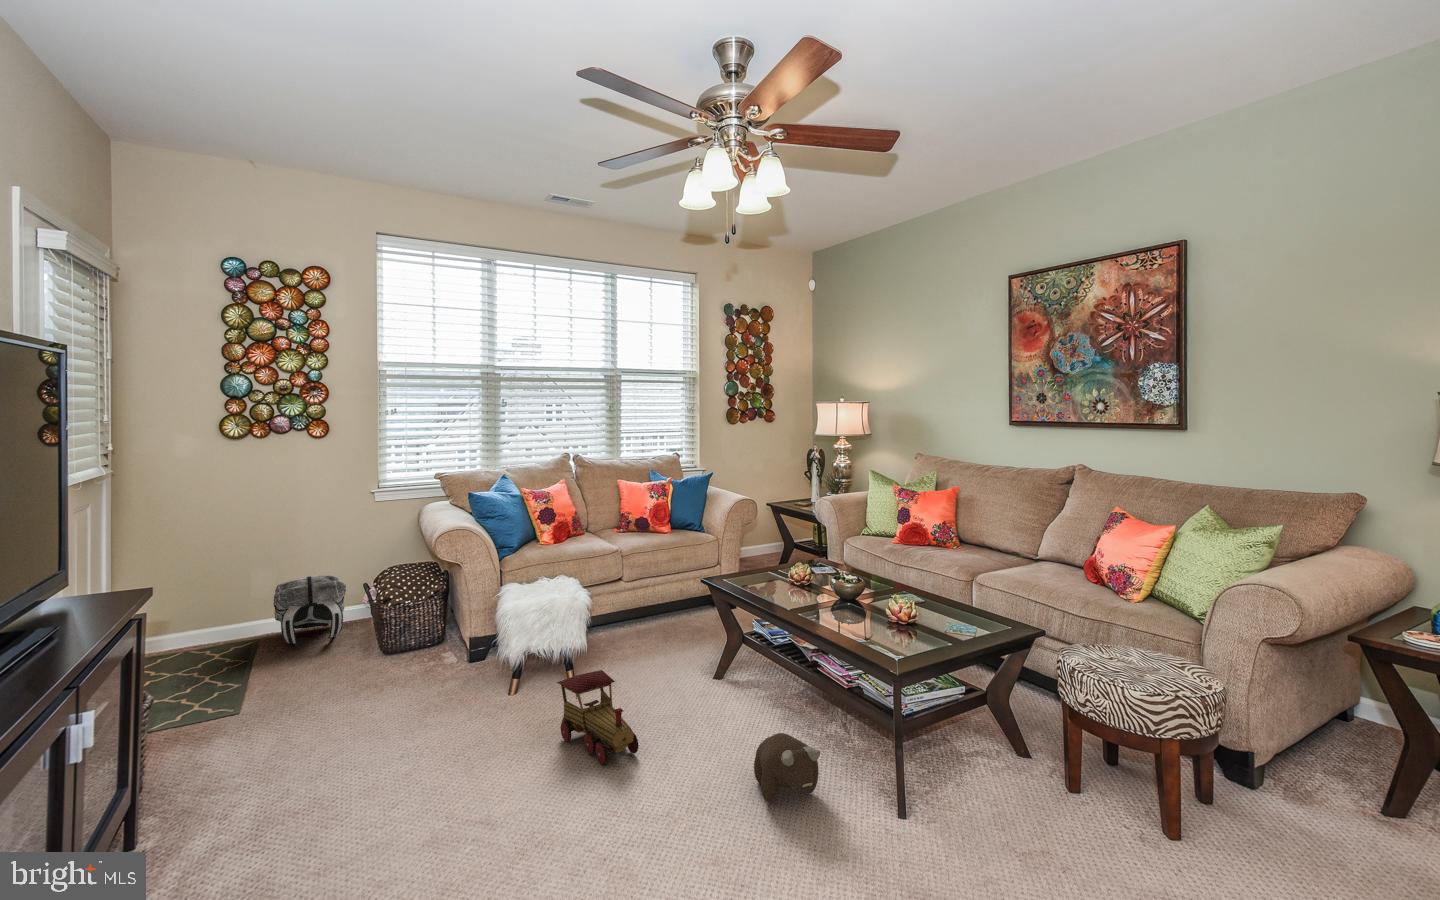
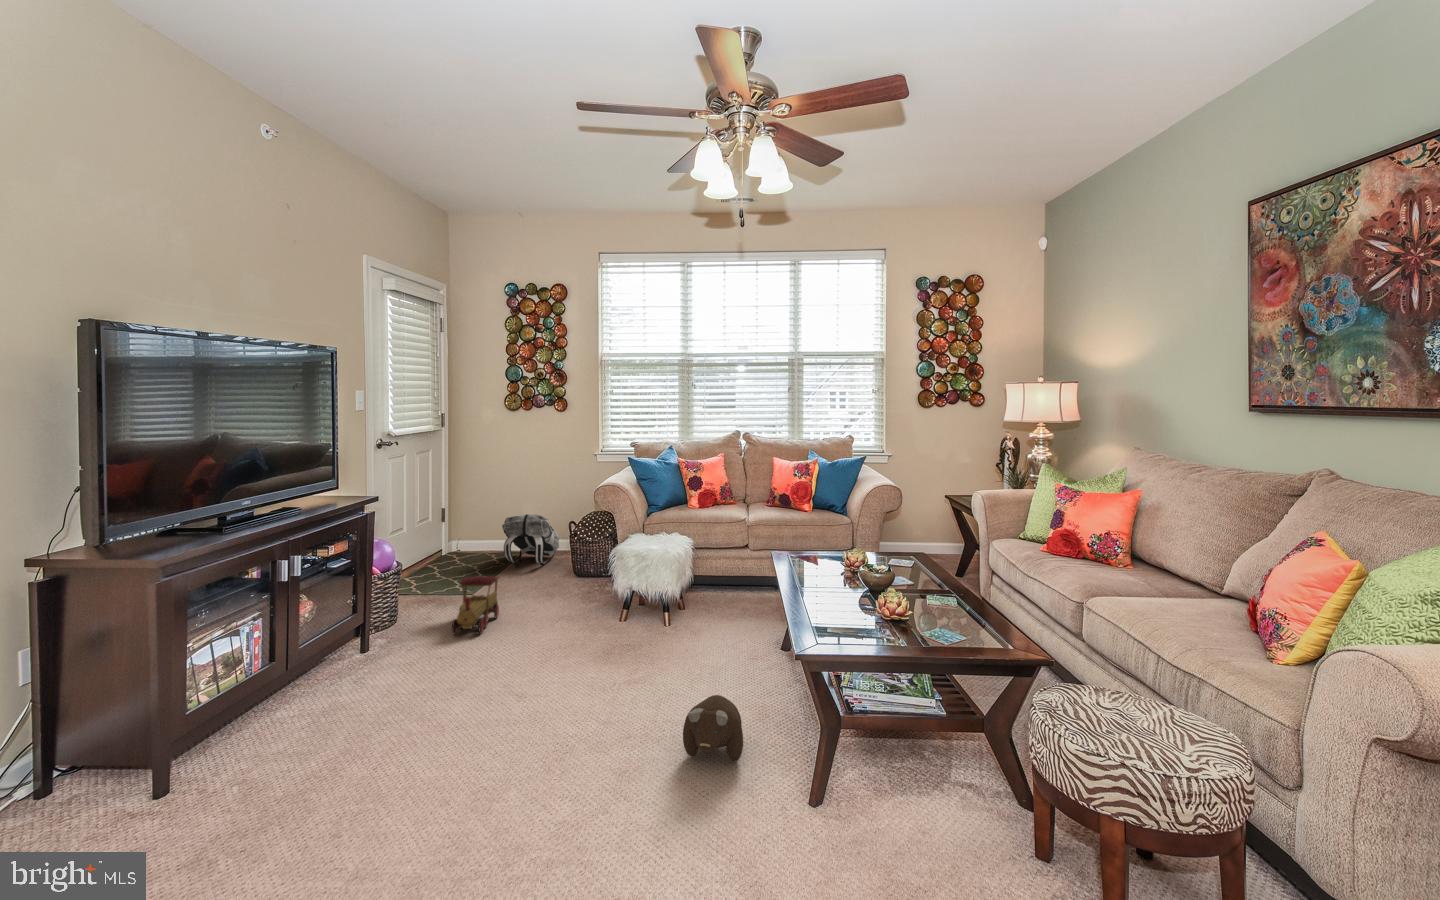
toy train: present [557,670,639,765] -> present [452,576,499,634]

